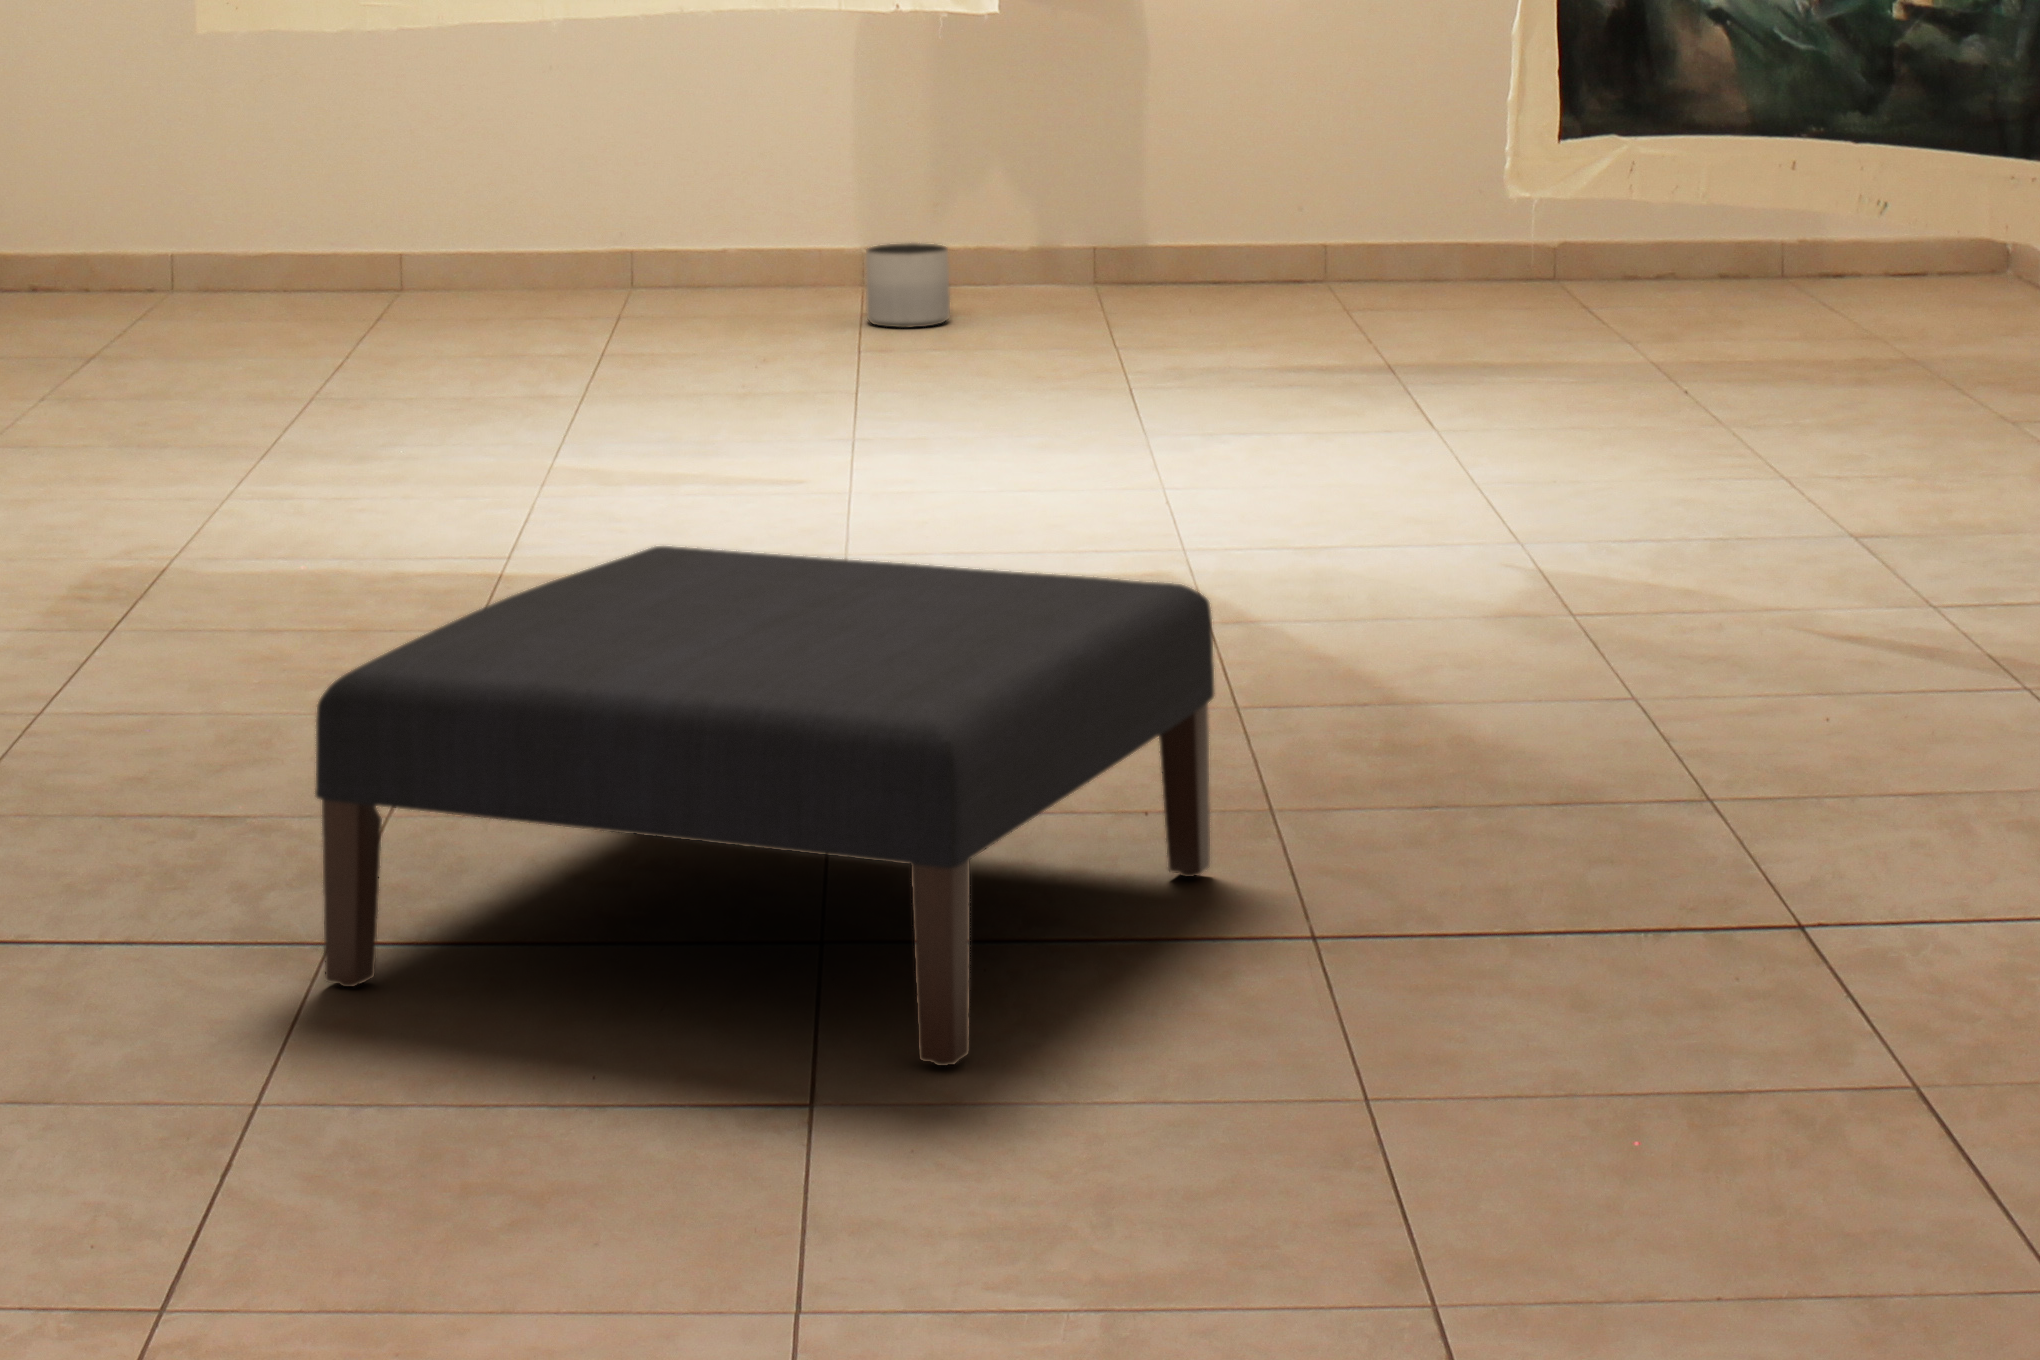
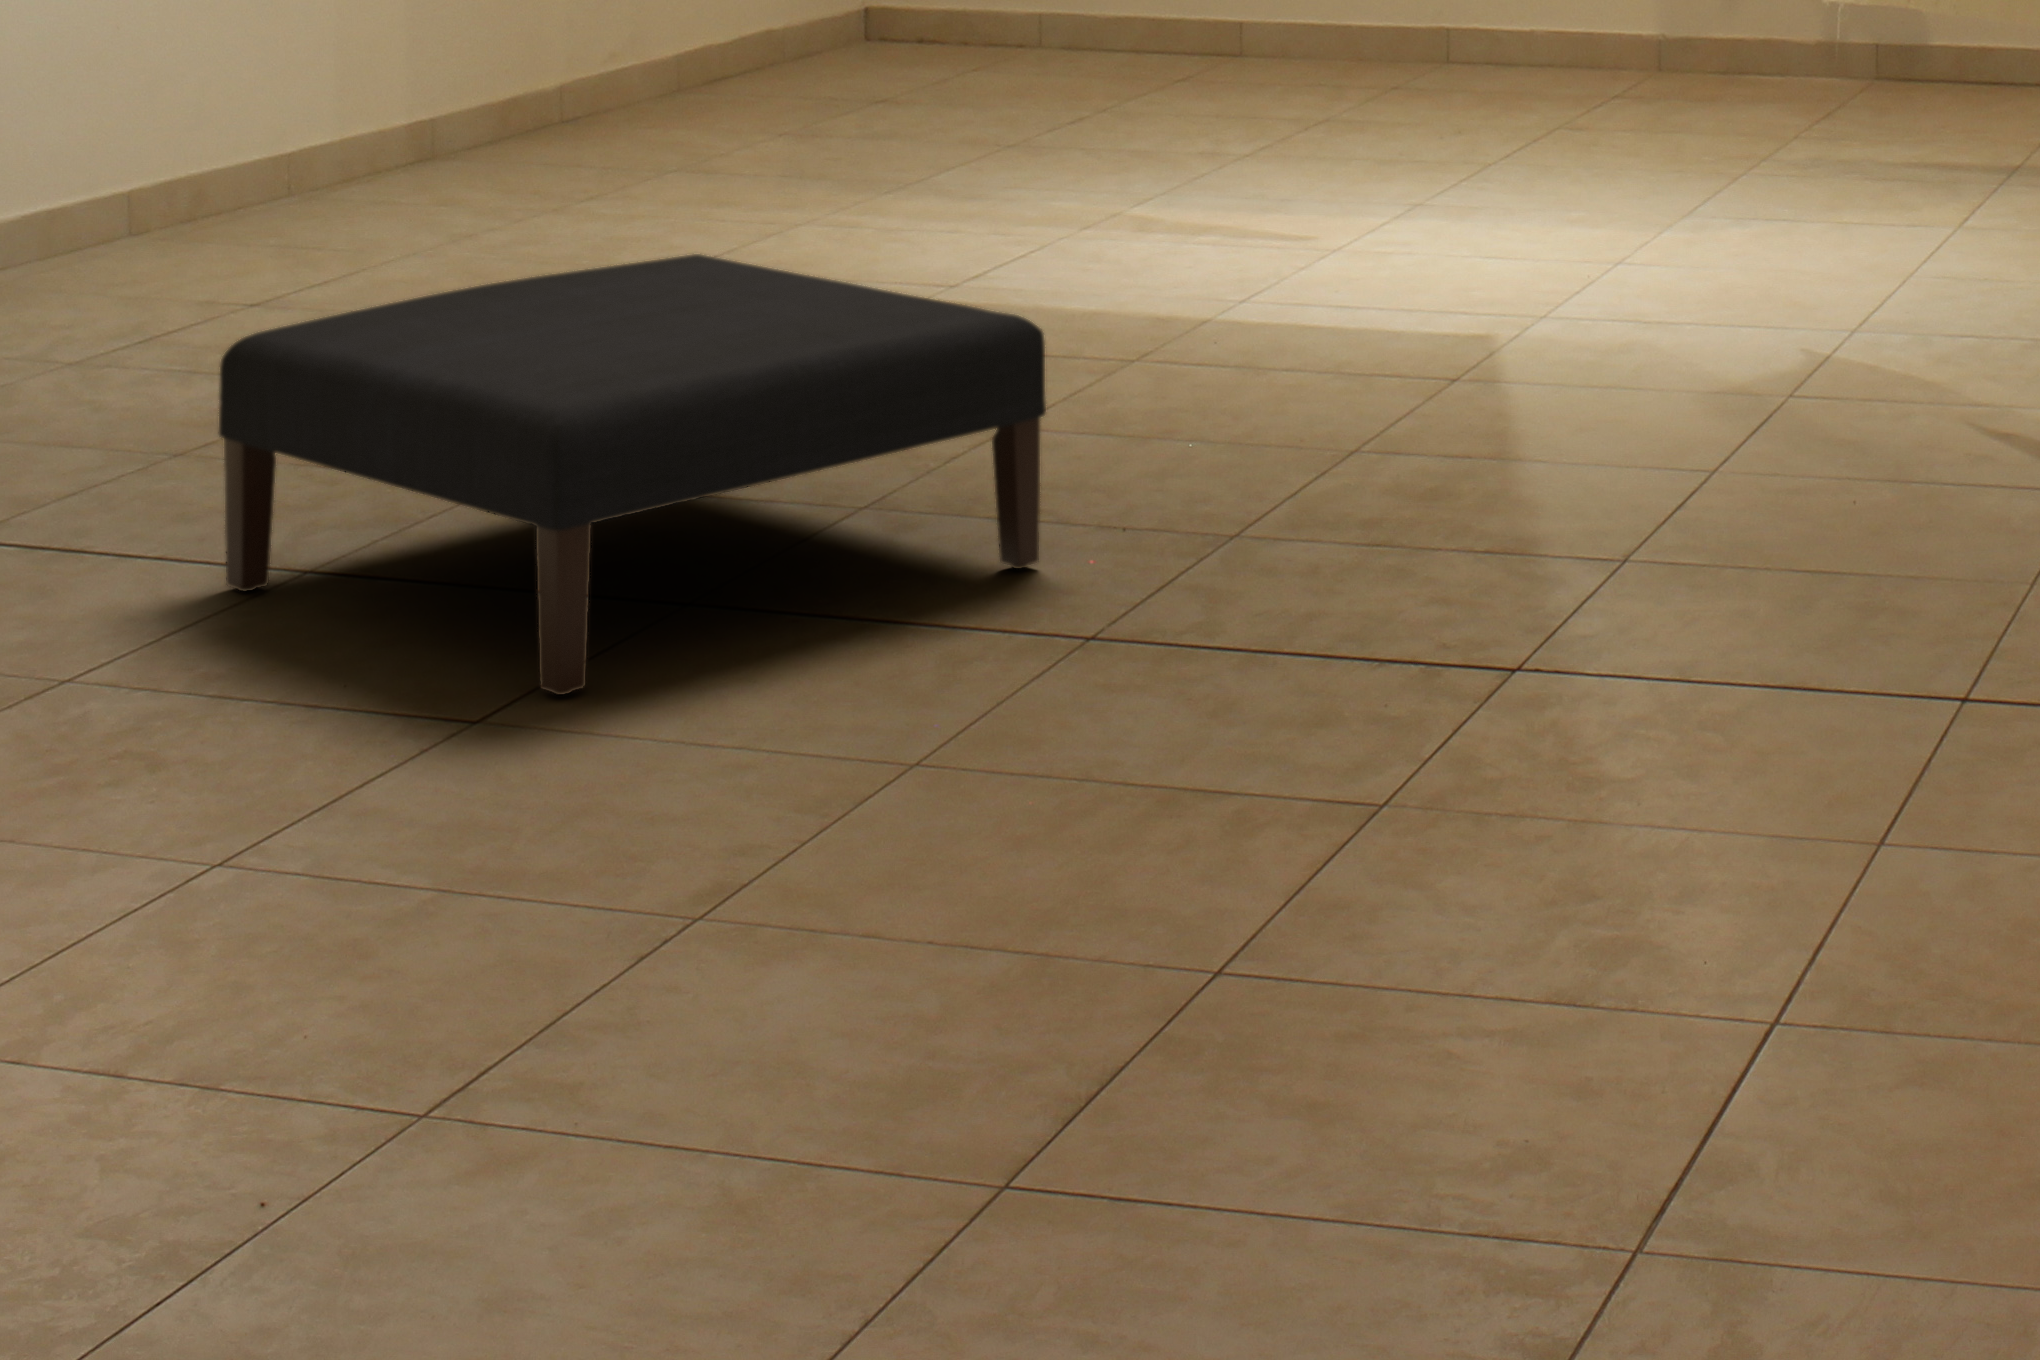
planter: present [866,243,950,328] -> none [1613,12,1689,89]

